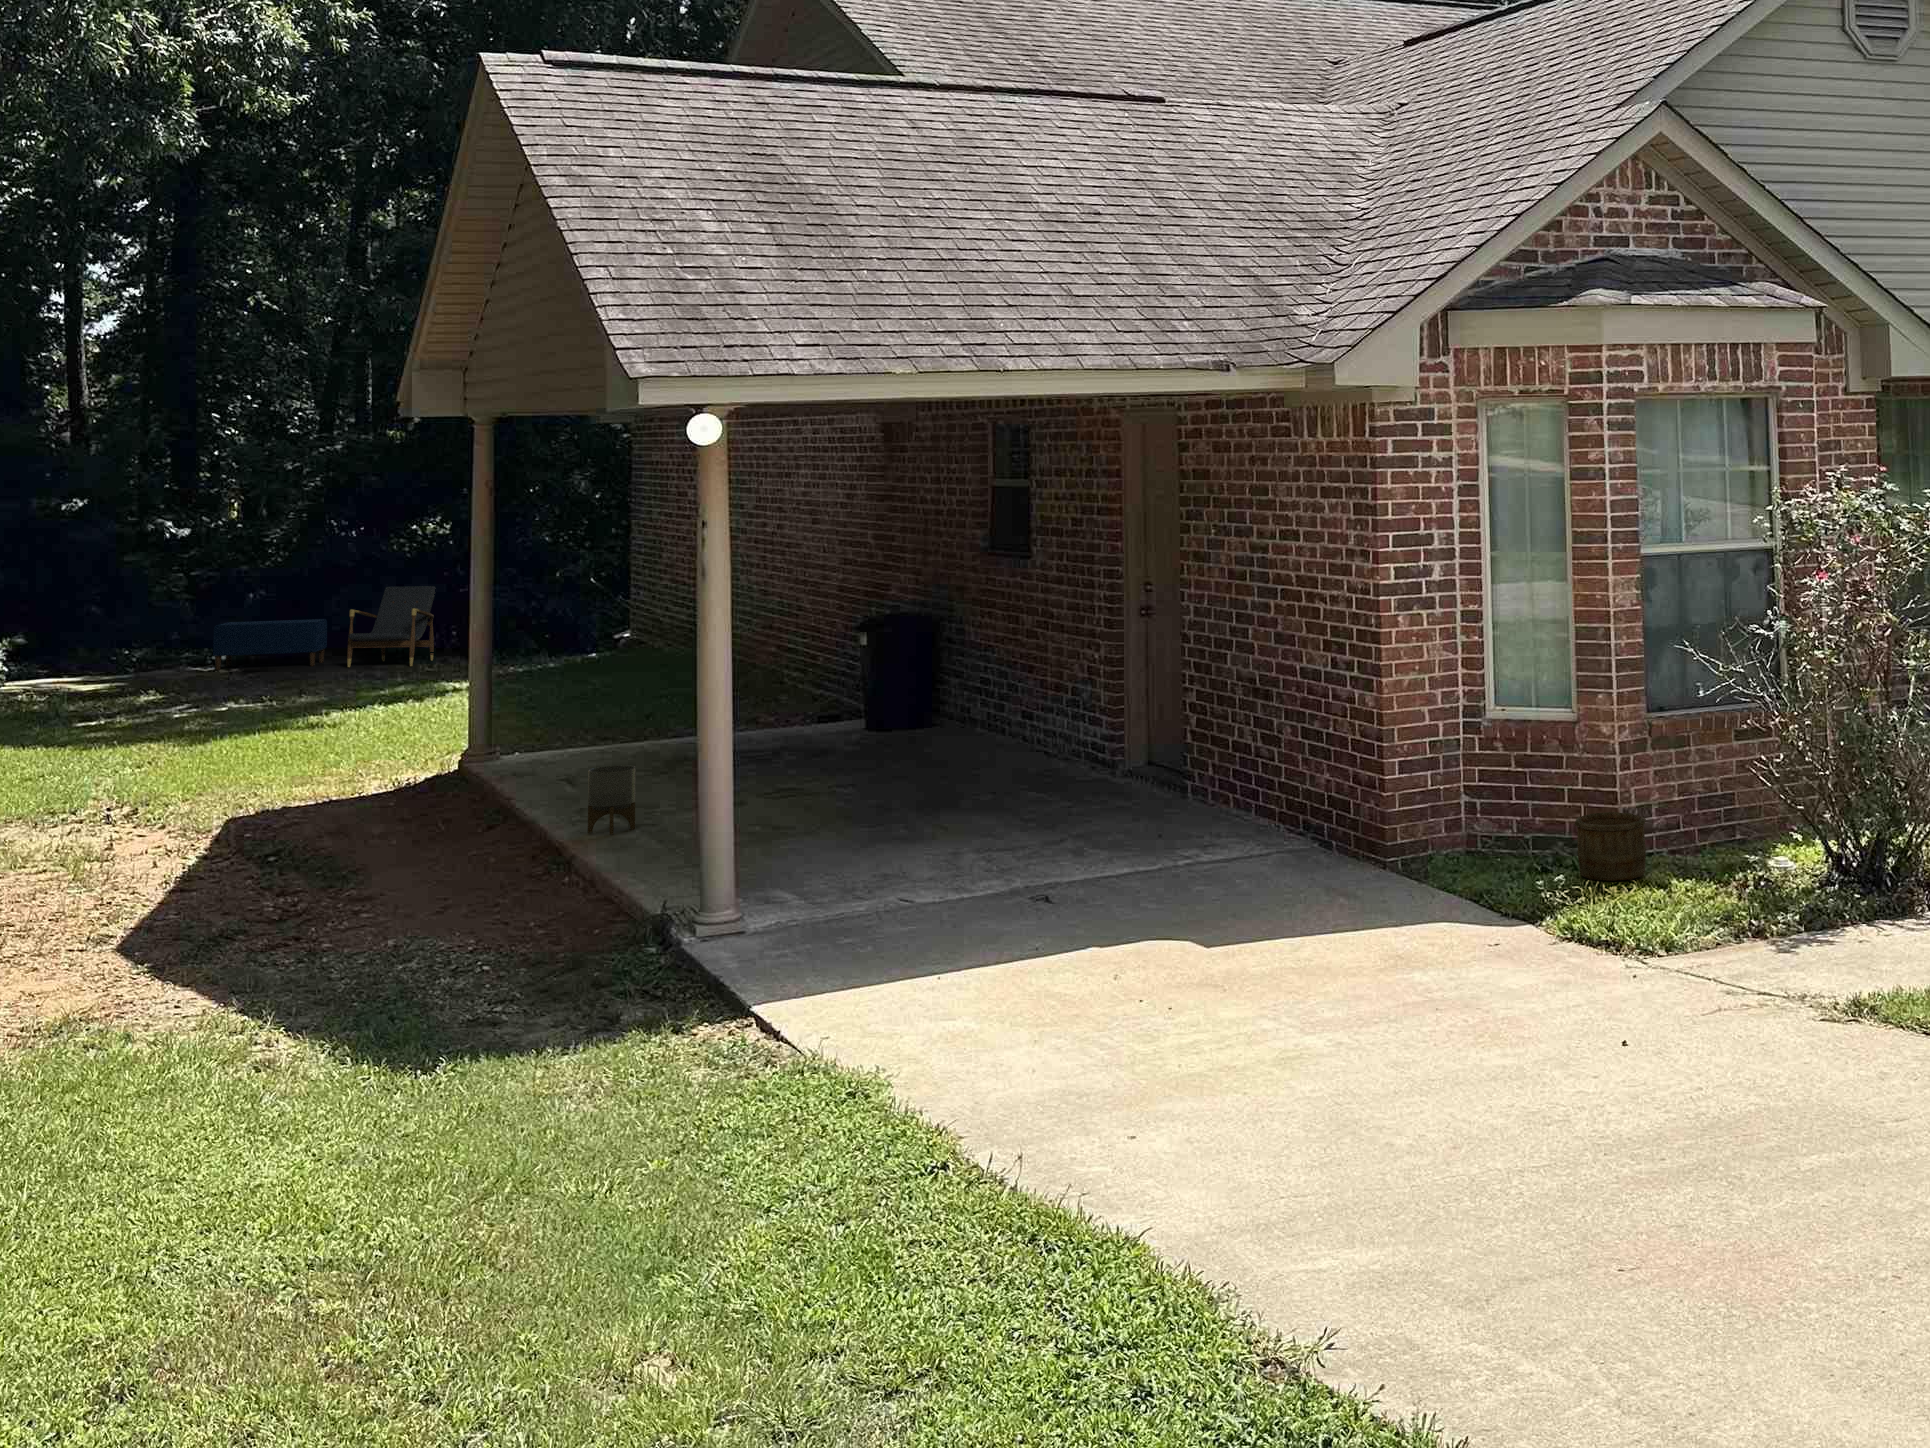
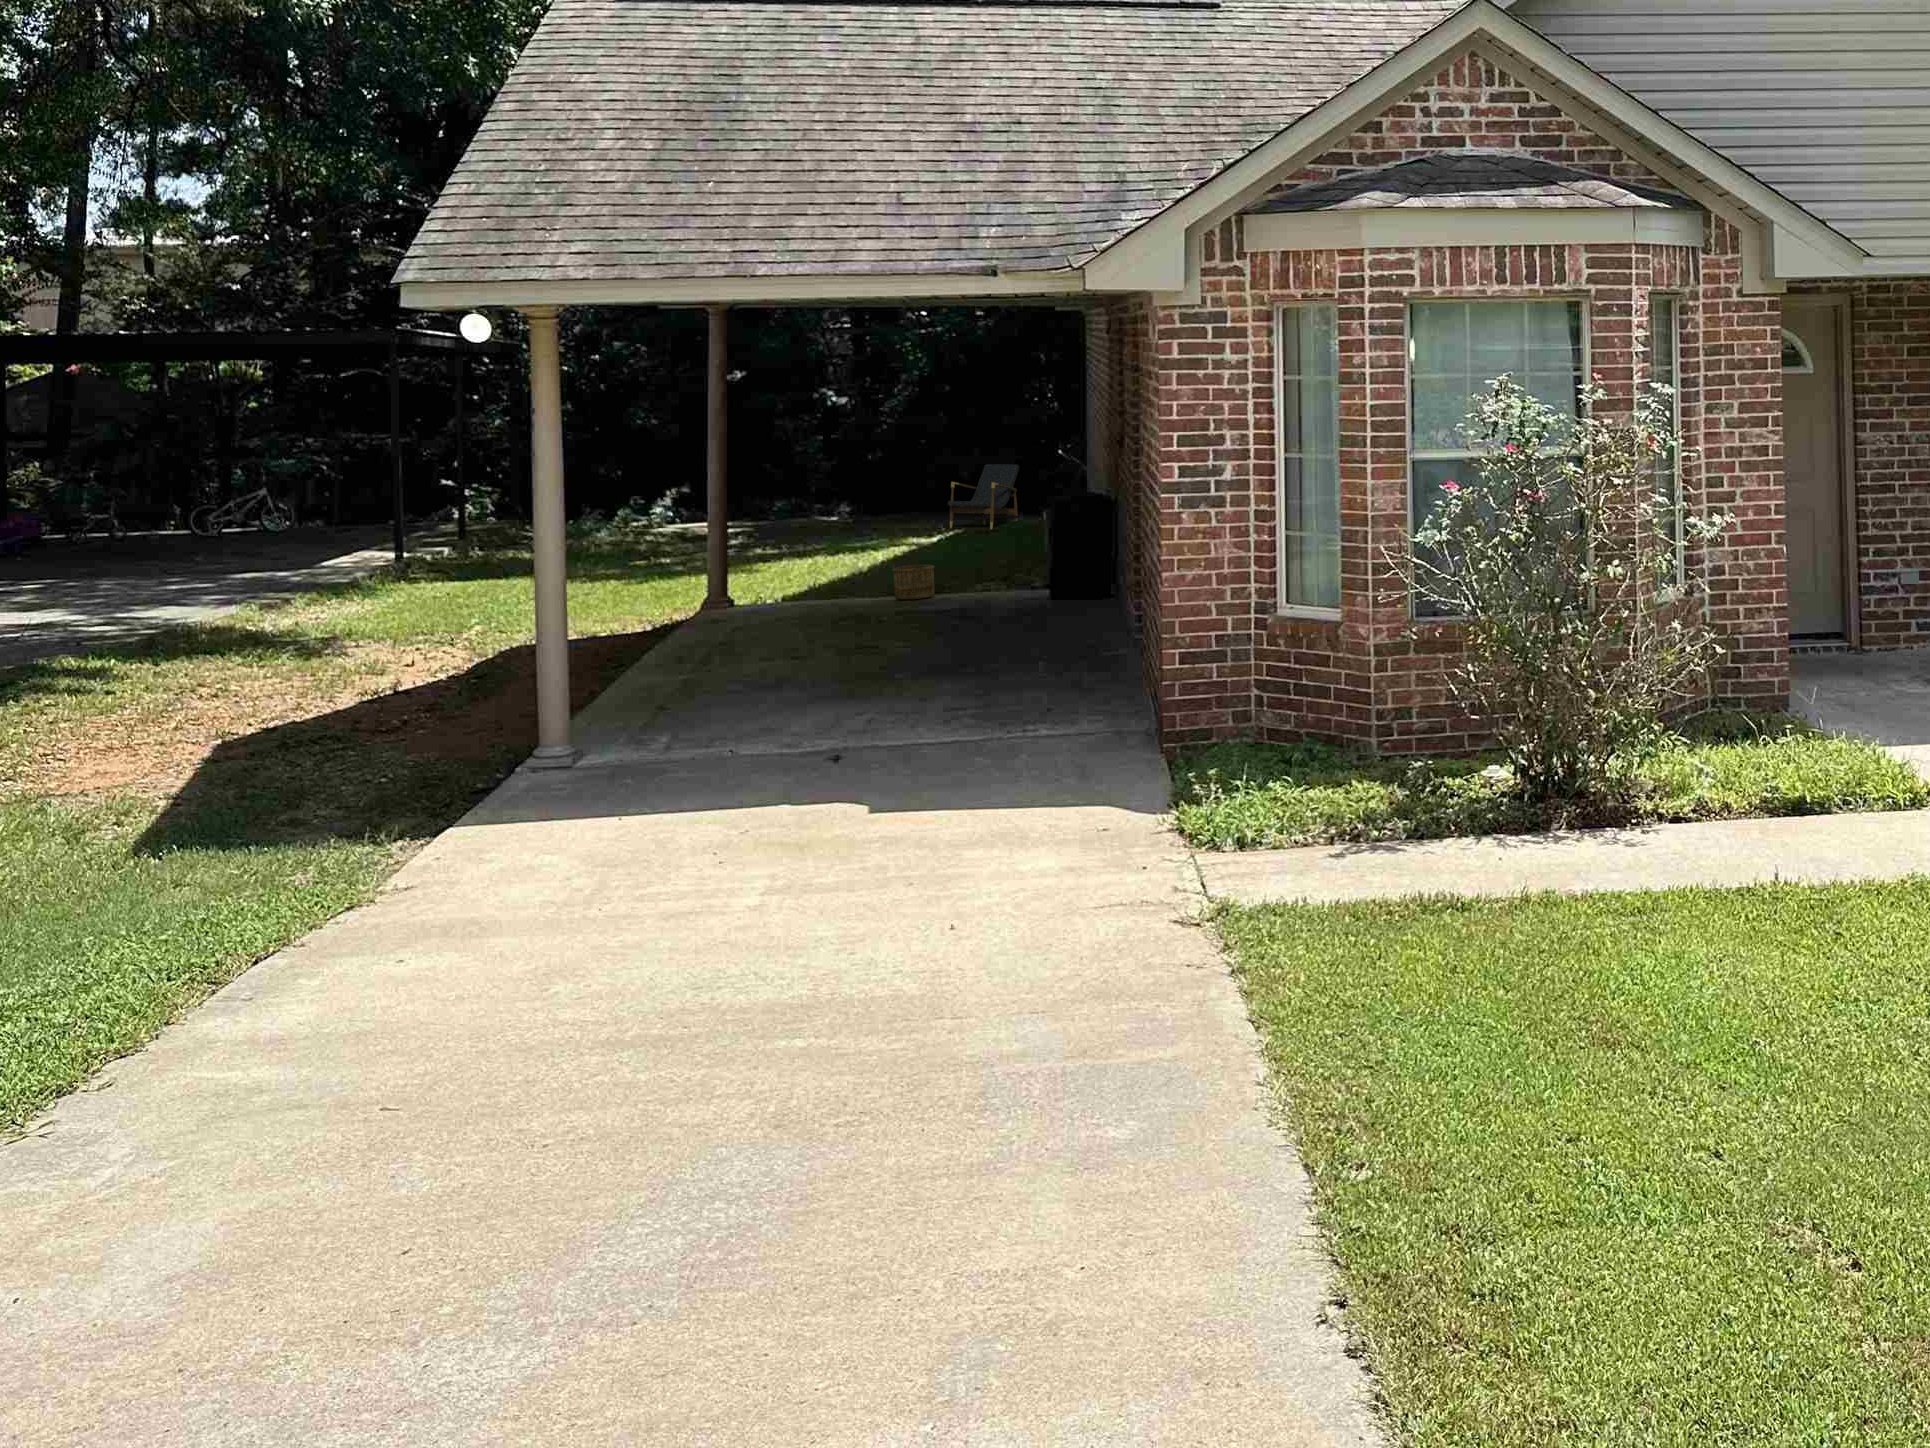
bench: present [213,619,327,670] -> none [864,489,949,526]
planter: present [588,765,636,835] -> none [735,610,773,665]
wooden bucket: present [1575,812,1646,881] -> present [892,564,934,599]

